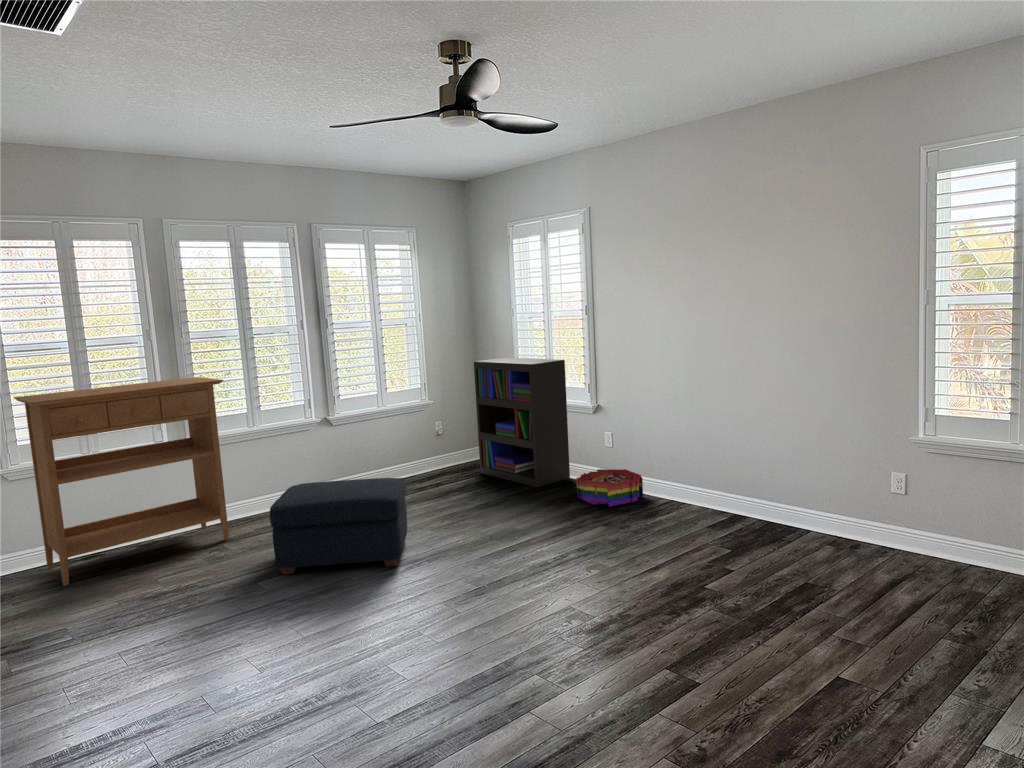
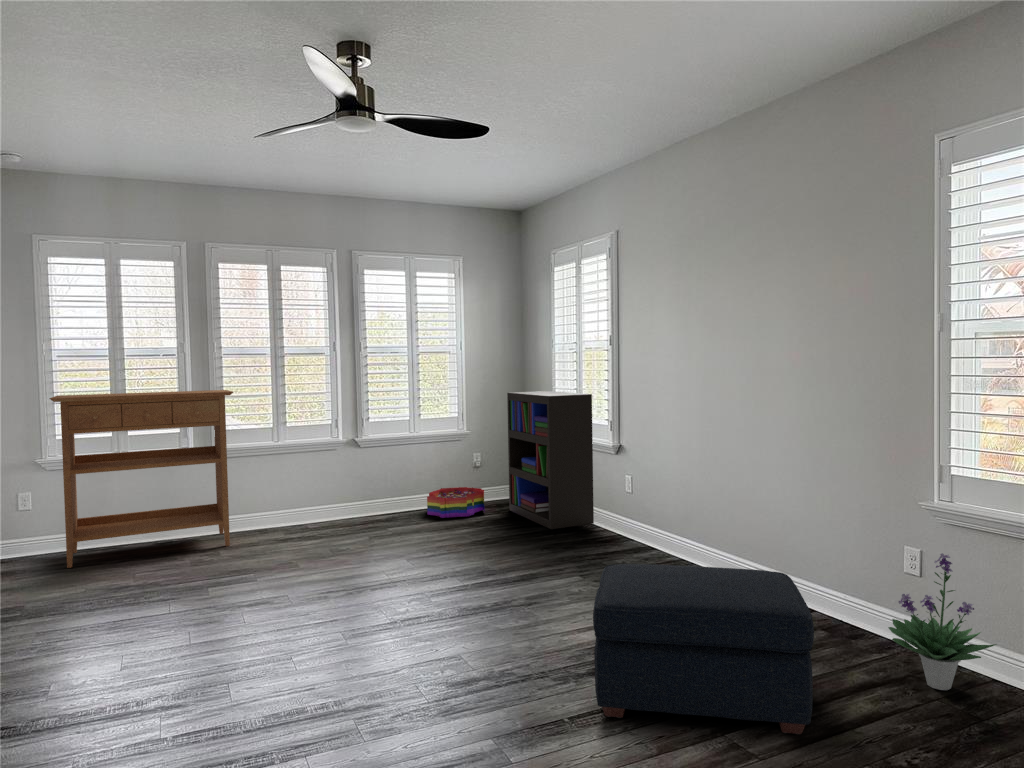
storage bin: present [576,469,643,507] -> present [427,487,485,518]
potted plant: none [897,476,978,577] -> present [888,553,996,690]
ottoman: present [270,478,407,574] -> present [593,564,814,734]

